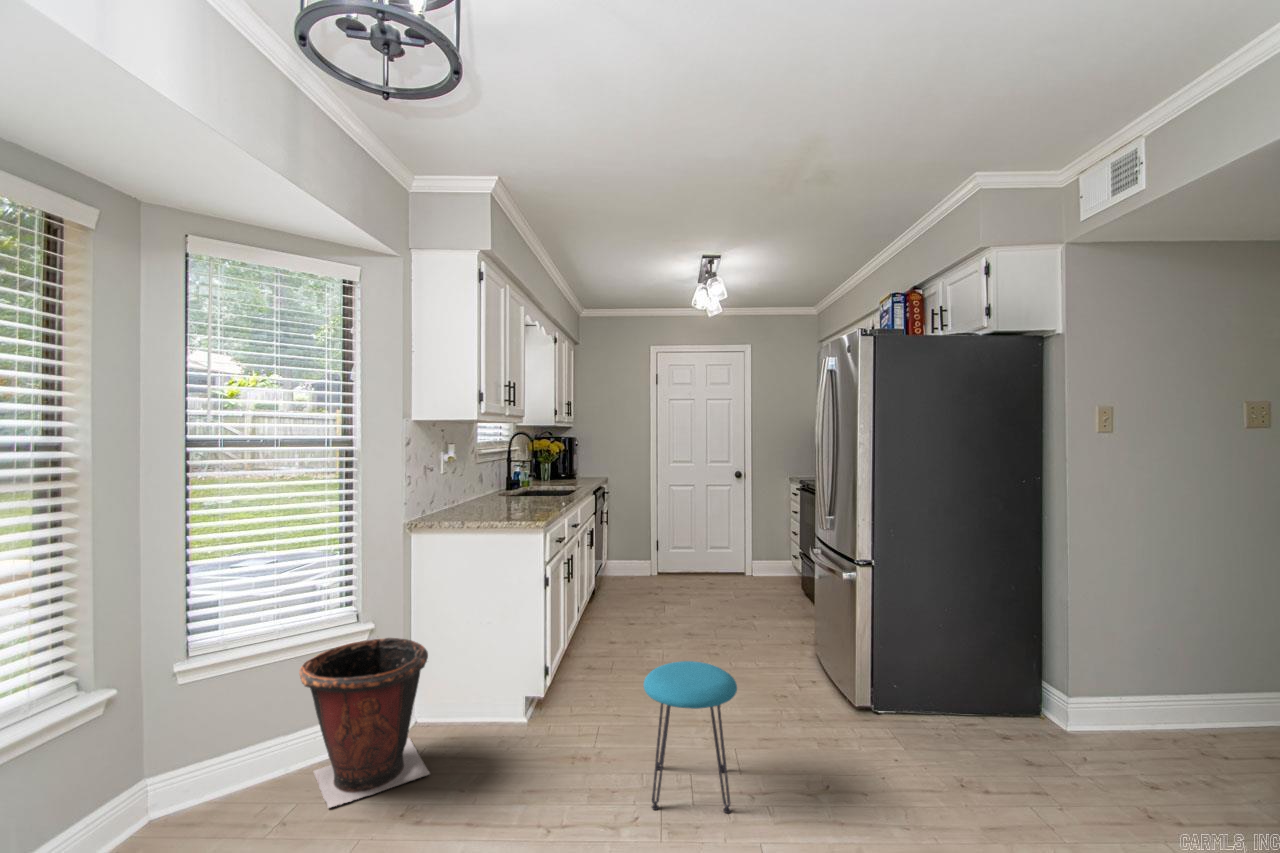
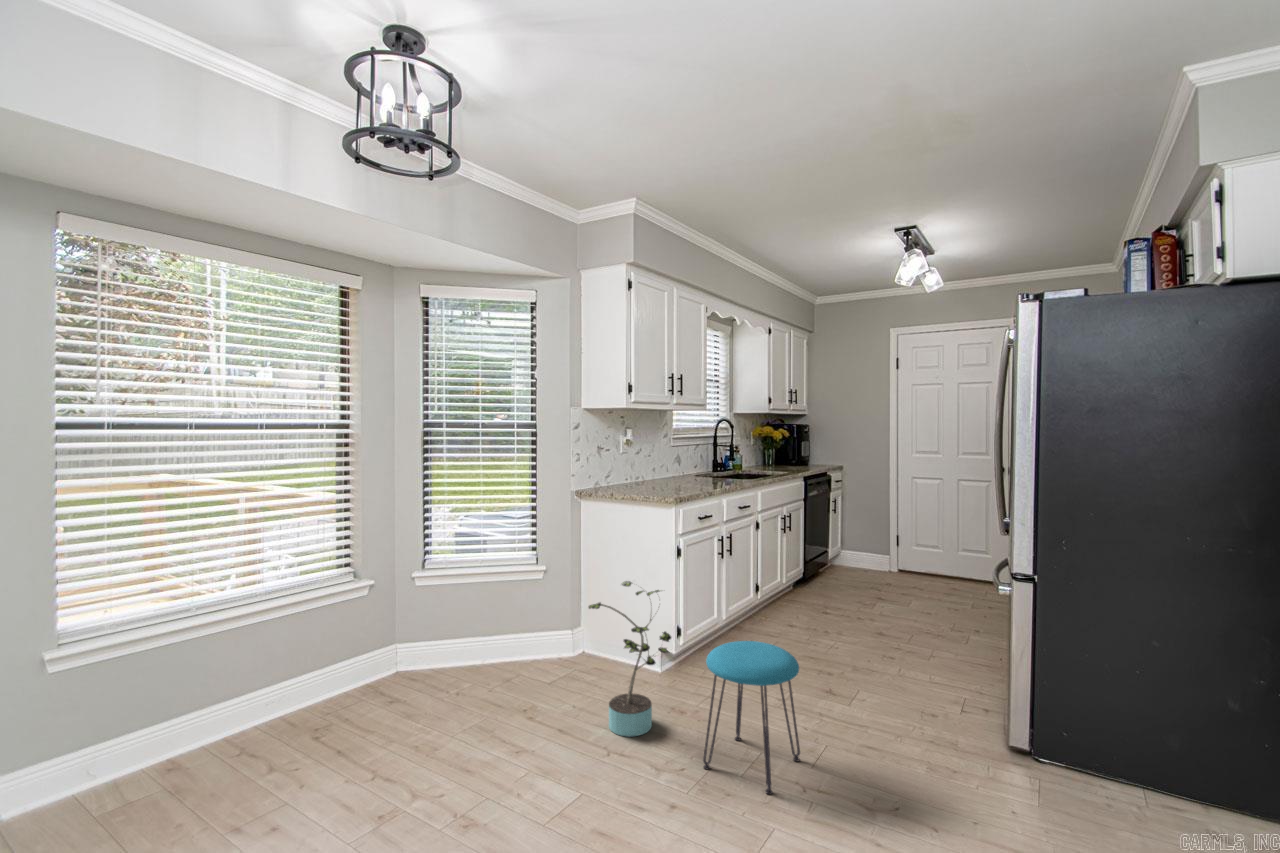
potted plant: none [498,622,598,806] -> present [589,581,671,737]
trash can: present [299,638,430,808] -> none [482,578,572,692]

